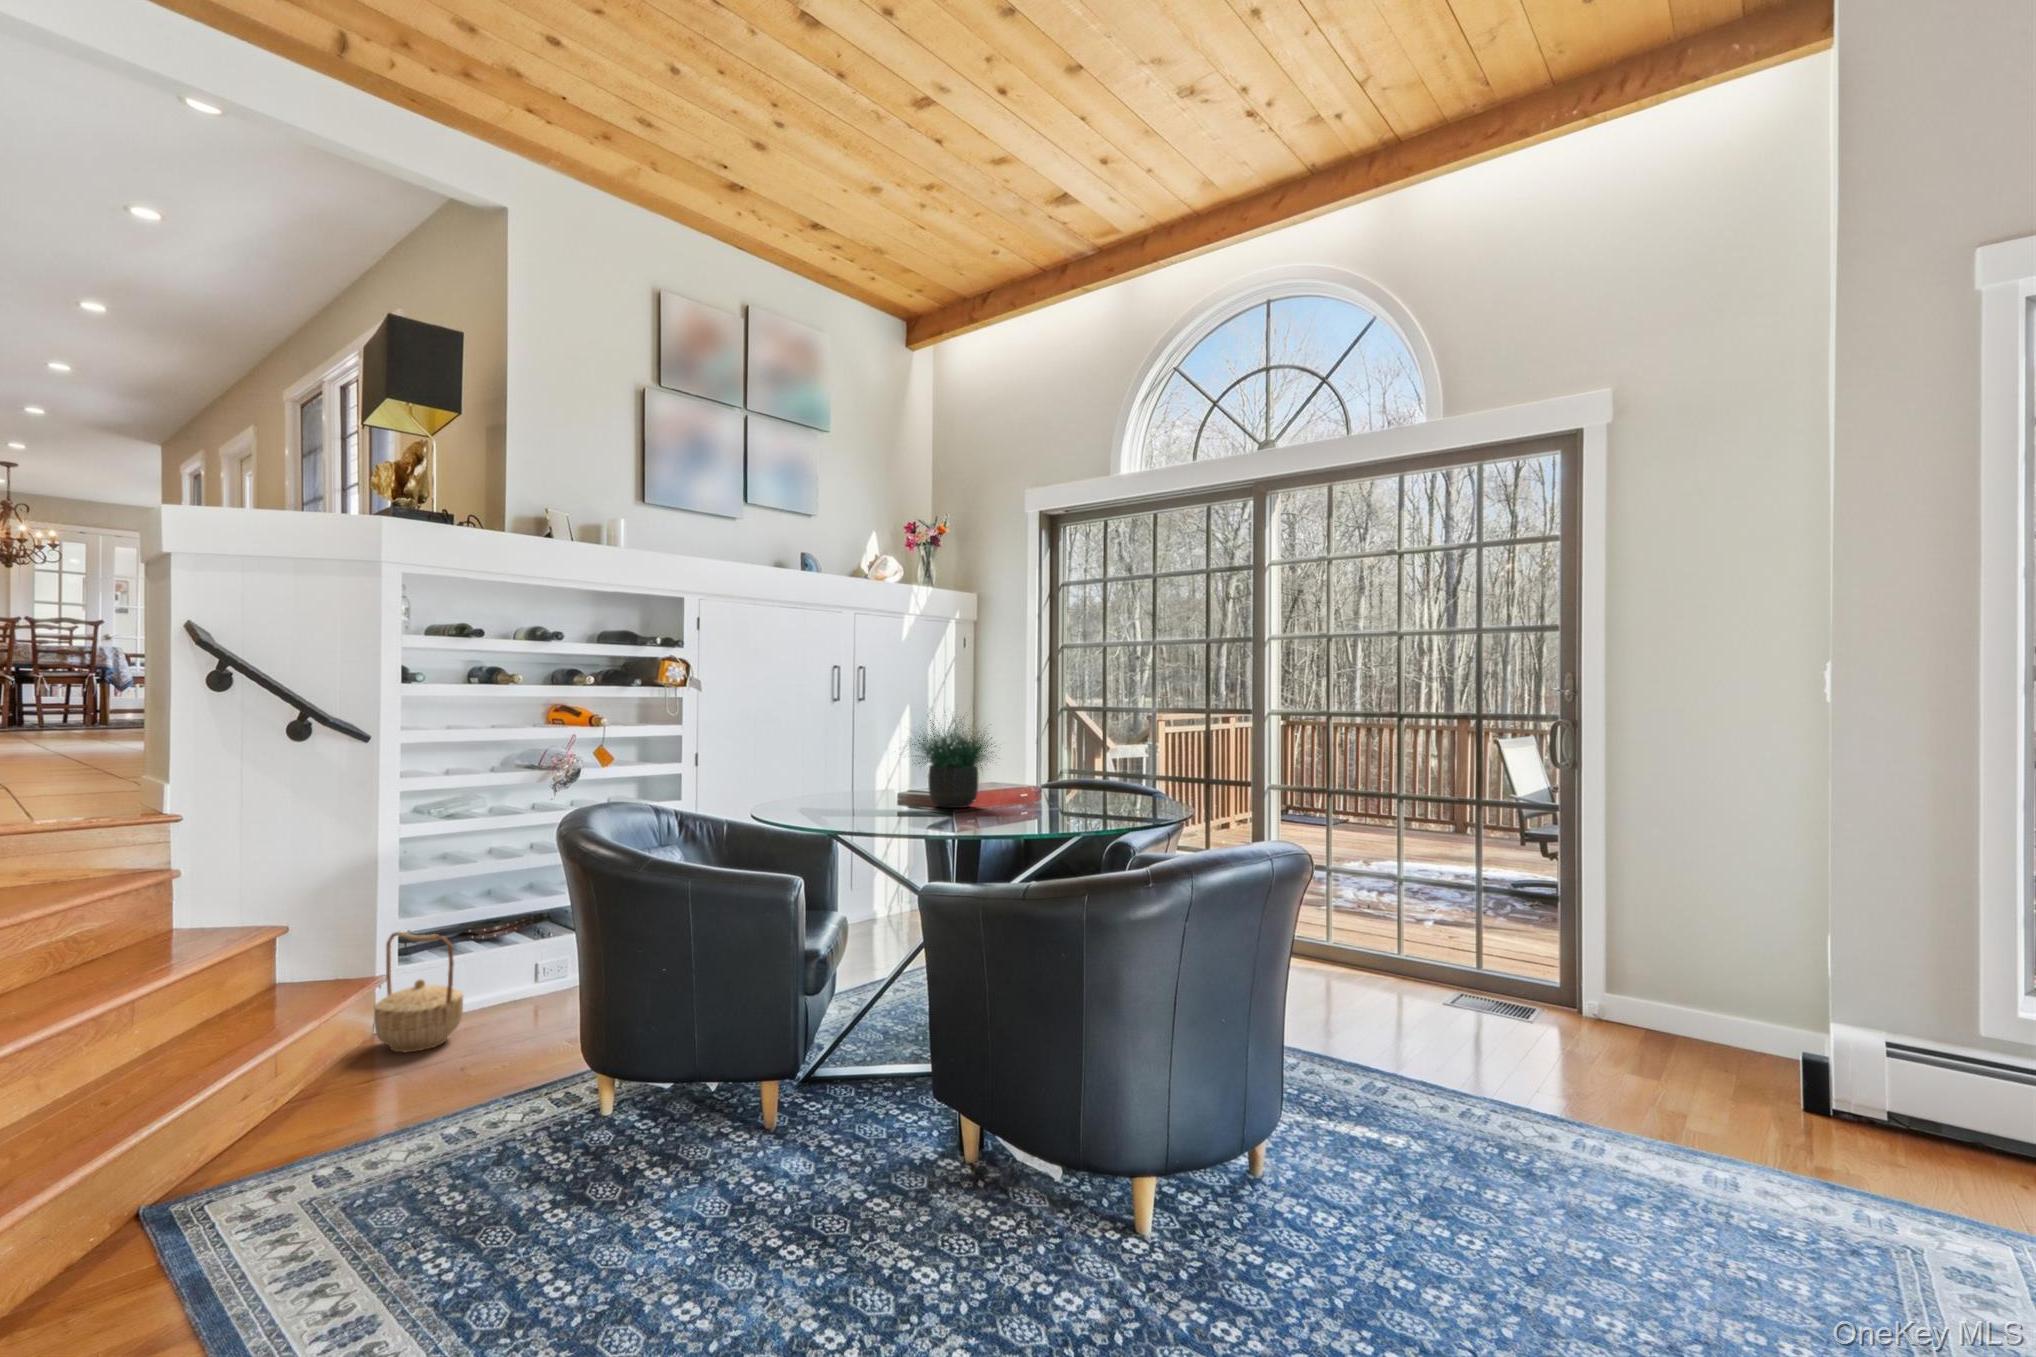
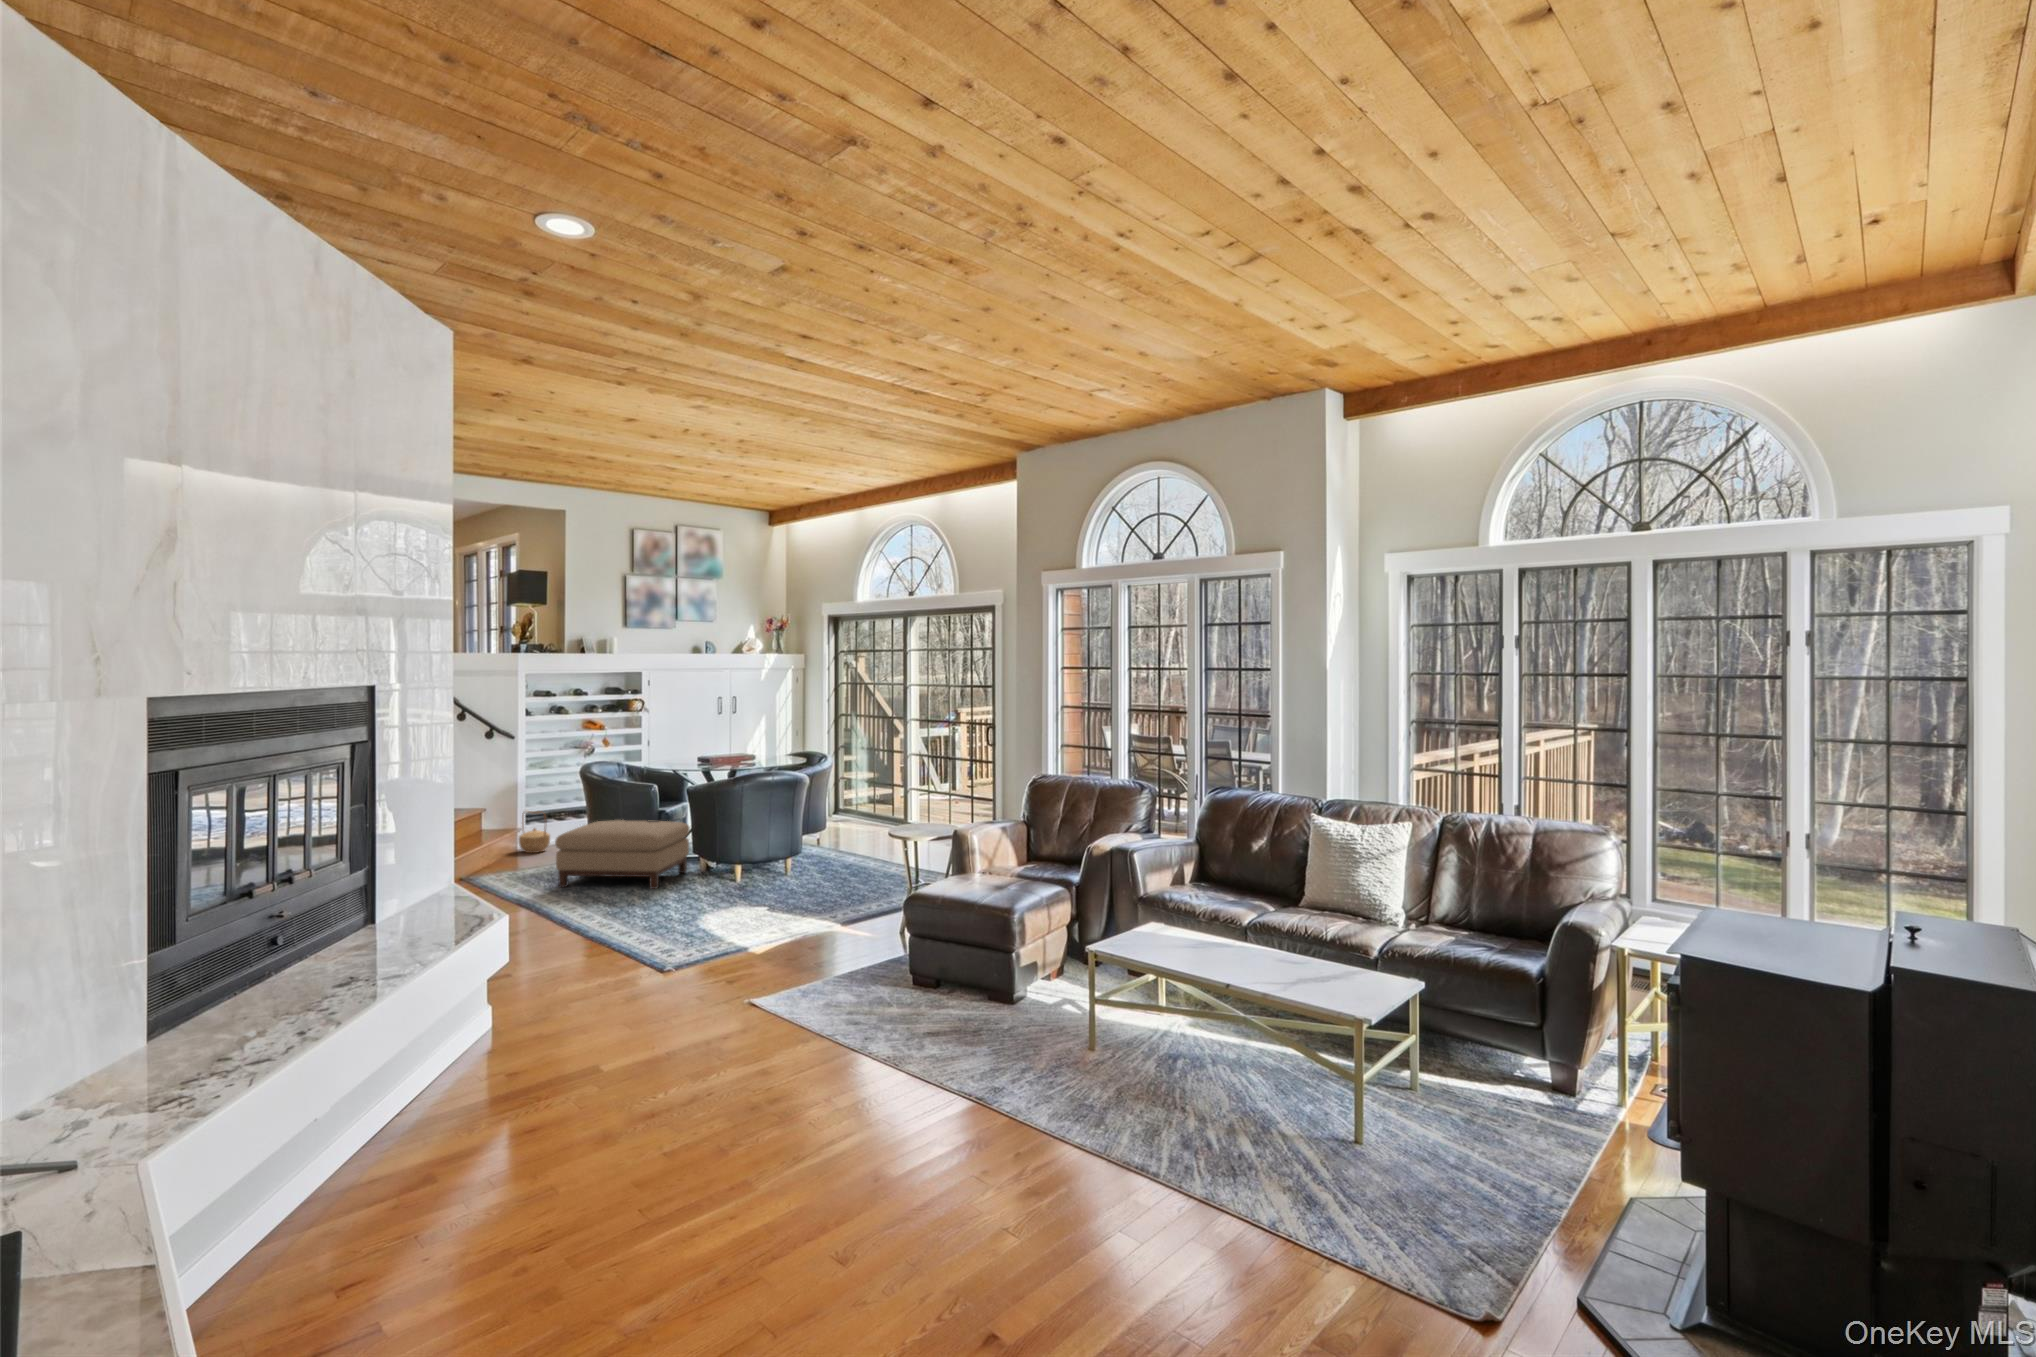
potted plant: present [912,717,996,808] -> none [698,722,744,766]
ottoman: none [488,990,925,1292] -> present [555,820,689,889]

